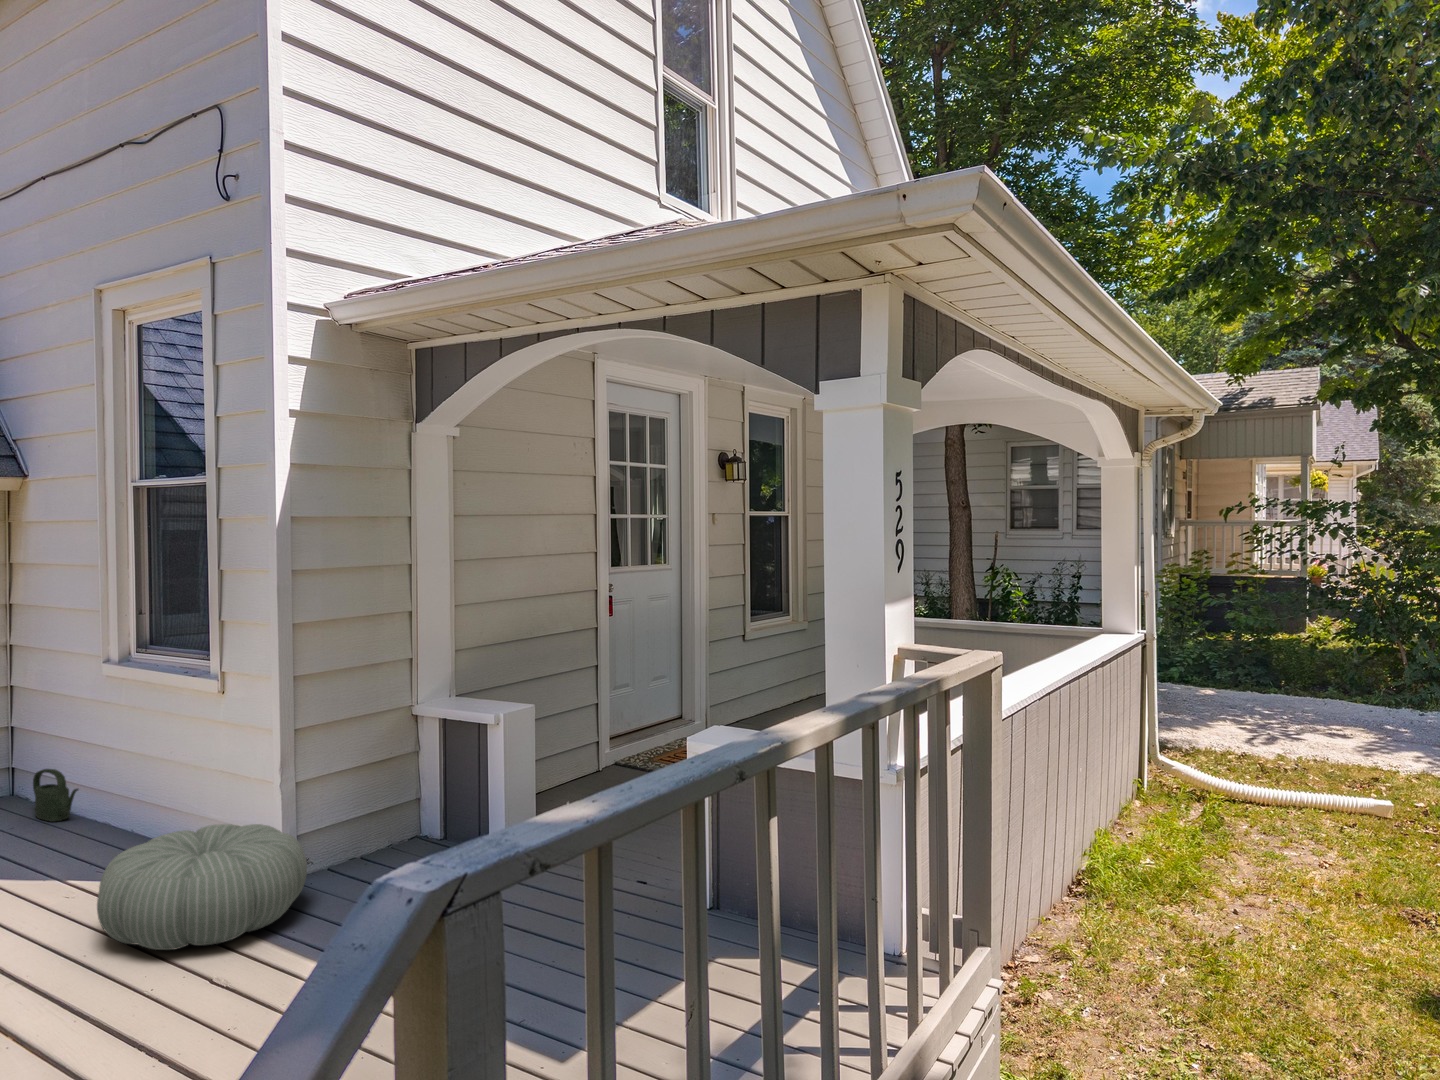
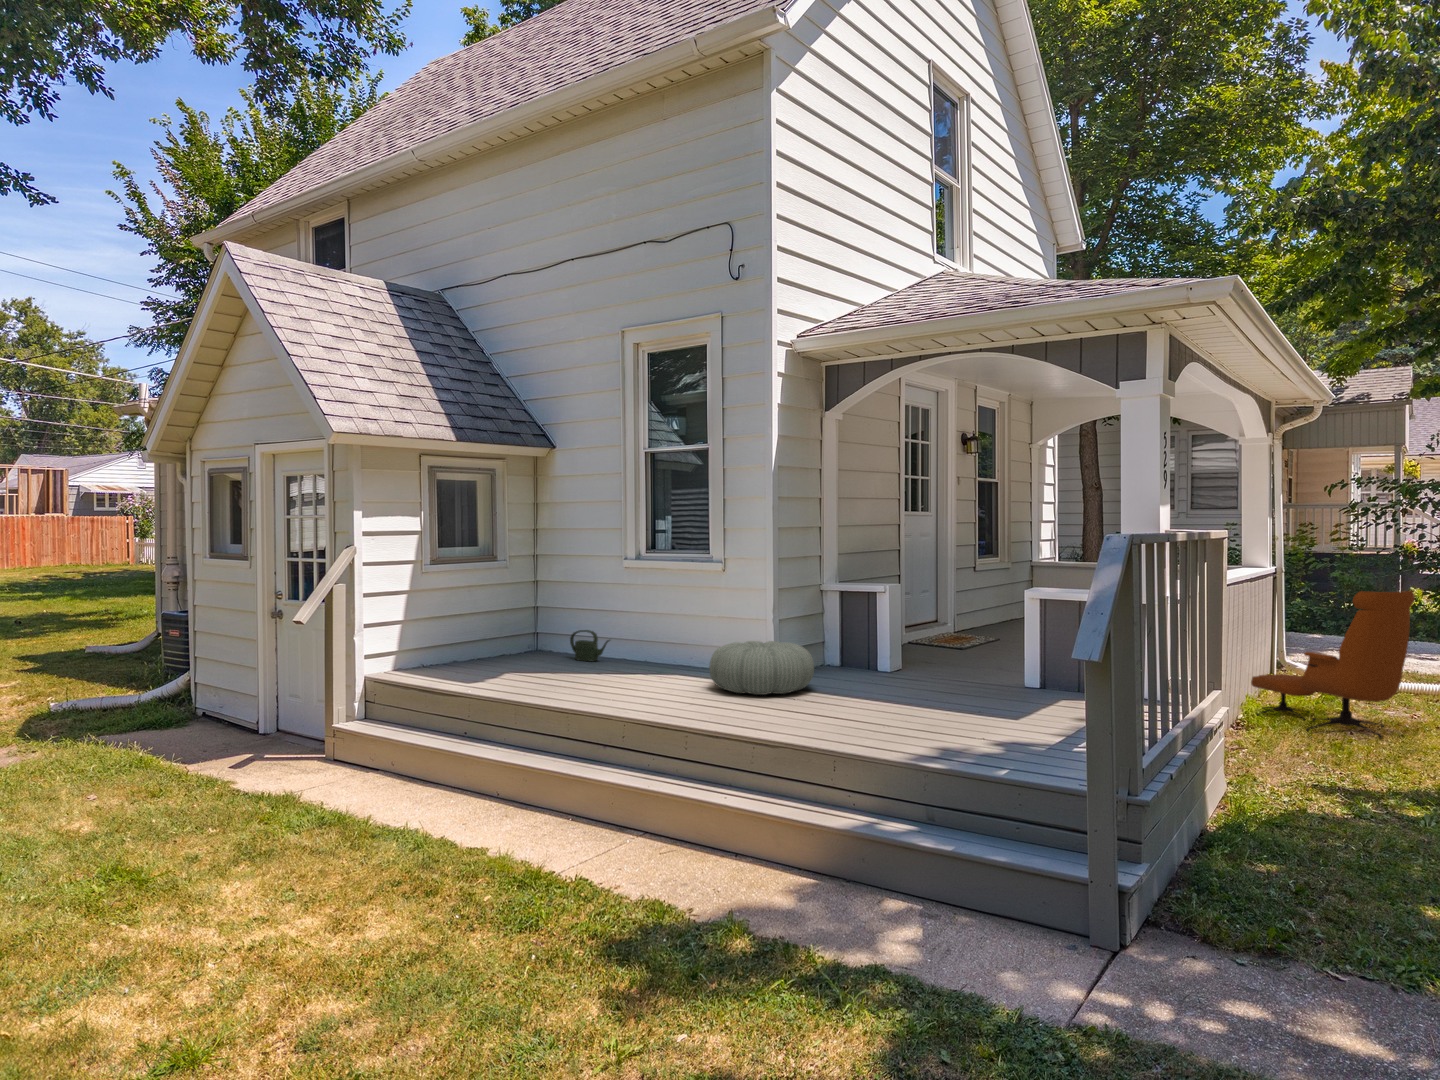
lounge chair: none [1091,719,1329,958] -> present [1251,591,1415,739]

